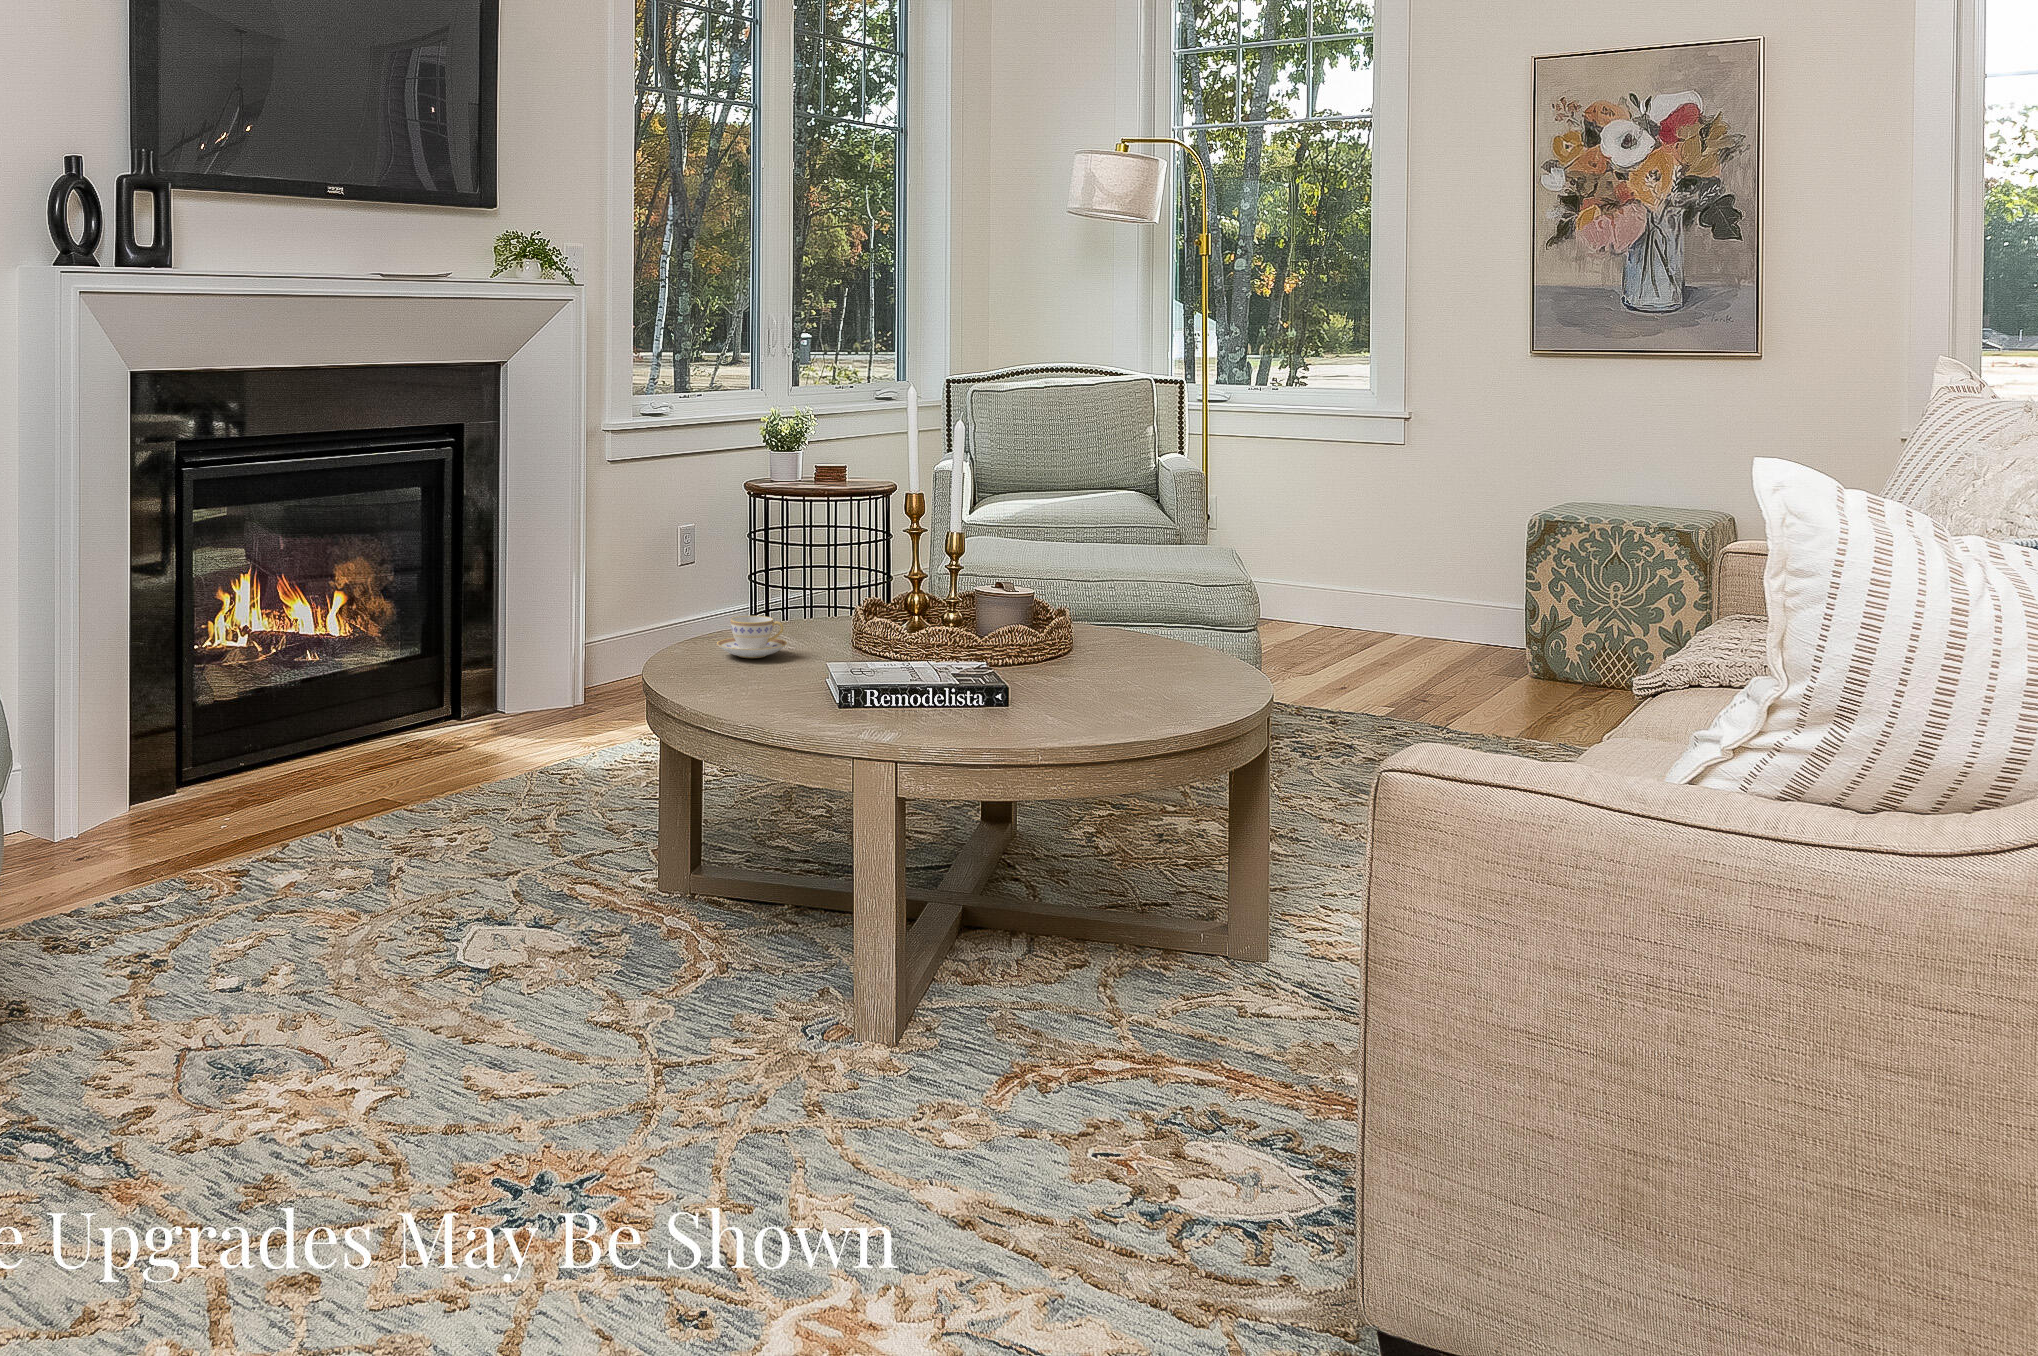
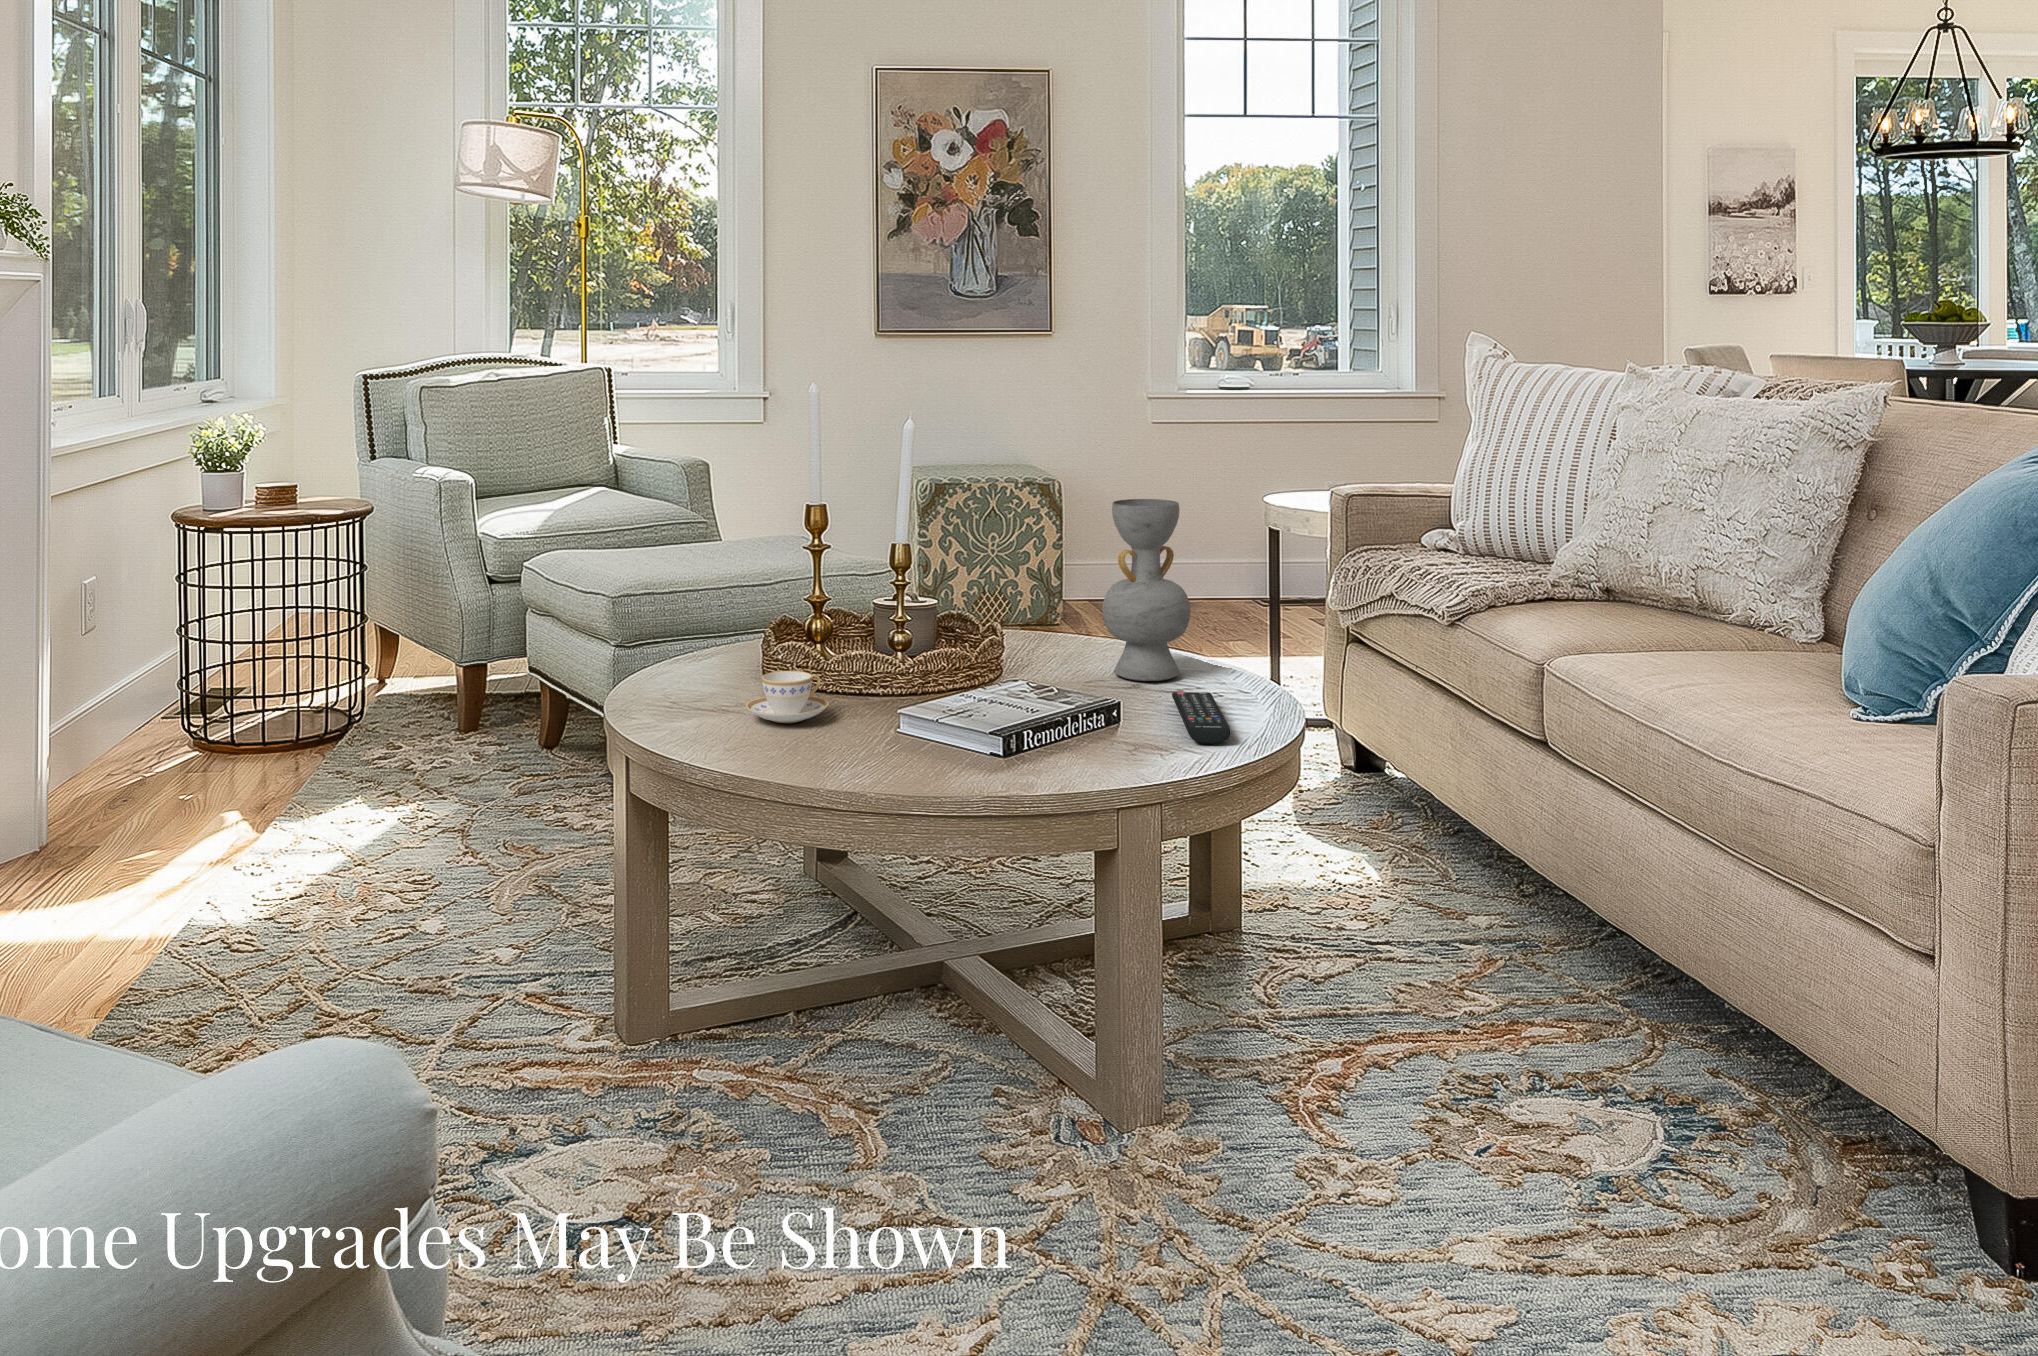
decorative vase: none [1082,502,1172,685] -> present [1102,499,1191,681]
remote control: none [974,688,1101,728] -> present [1172,692,1230,744]

